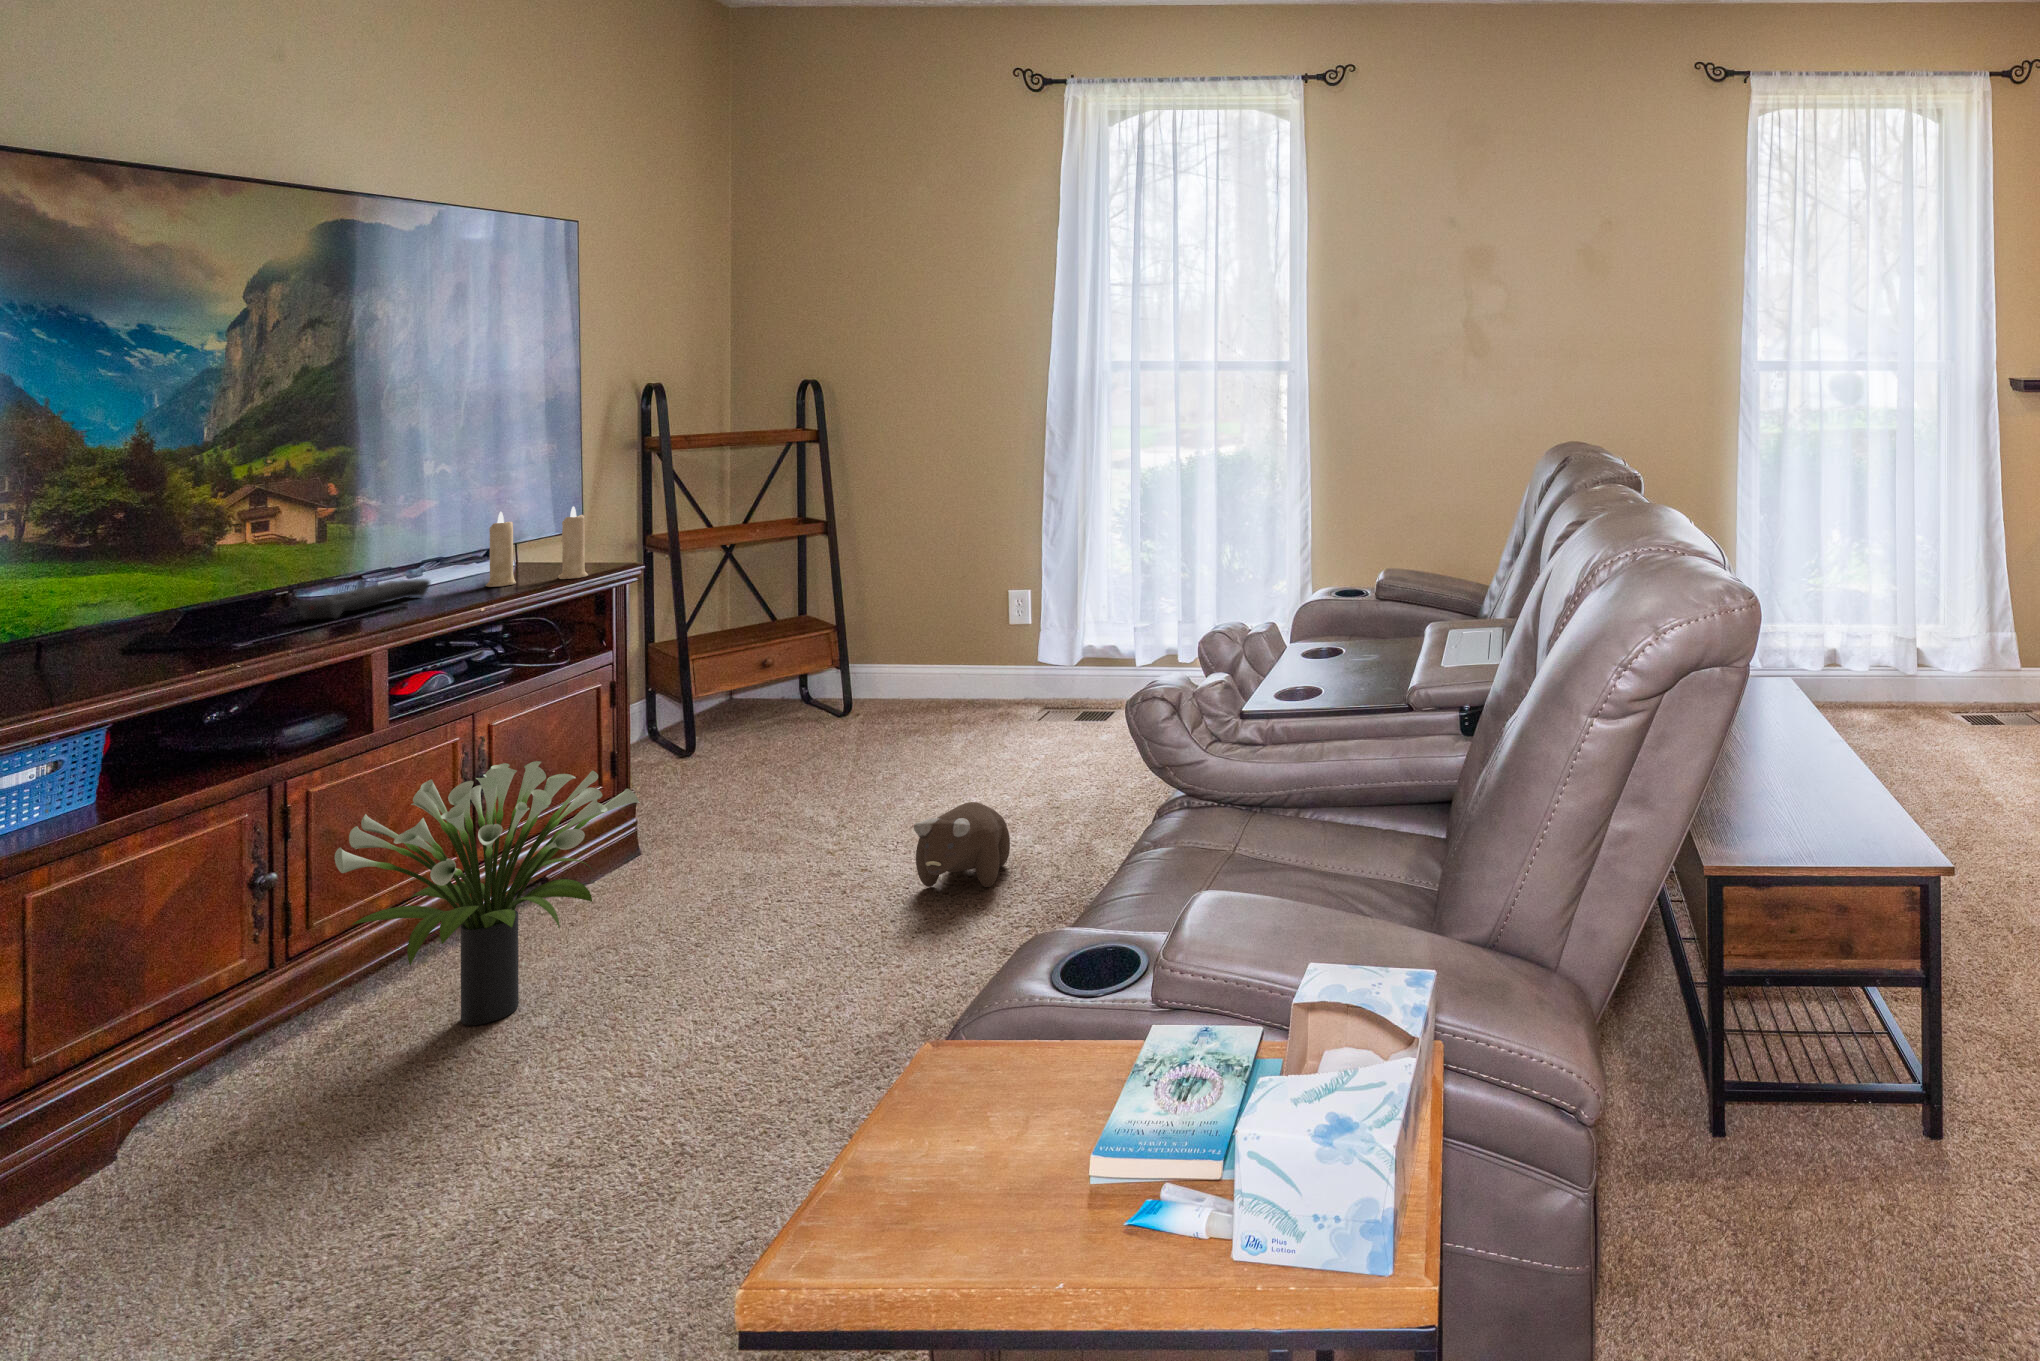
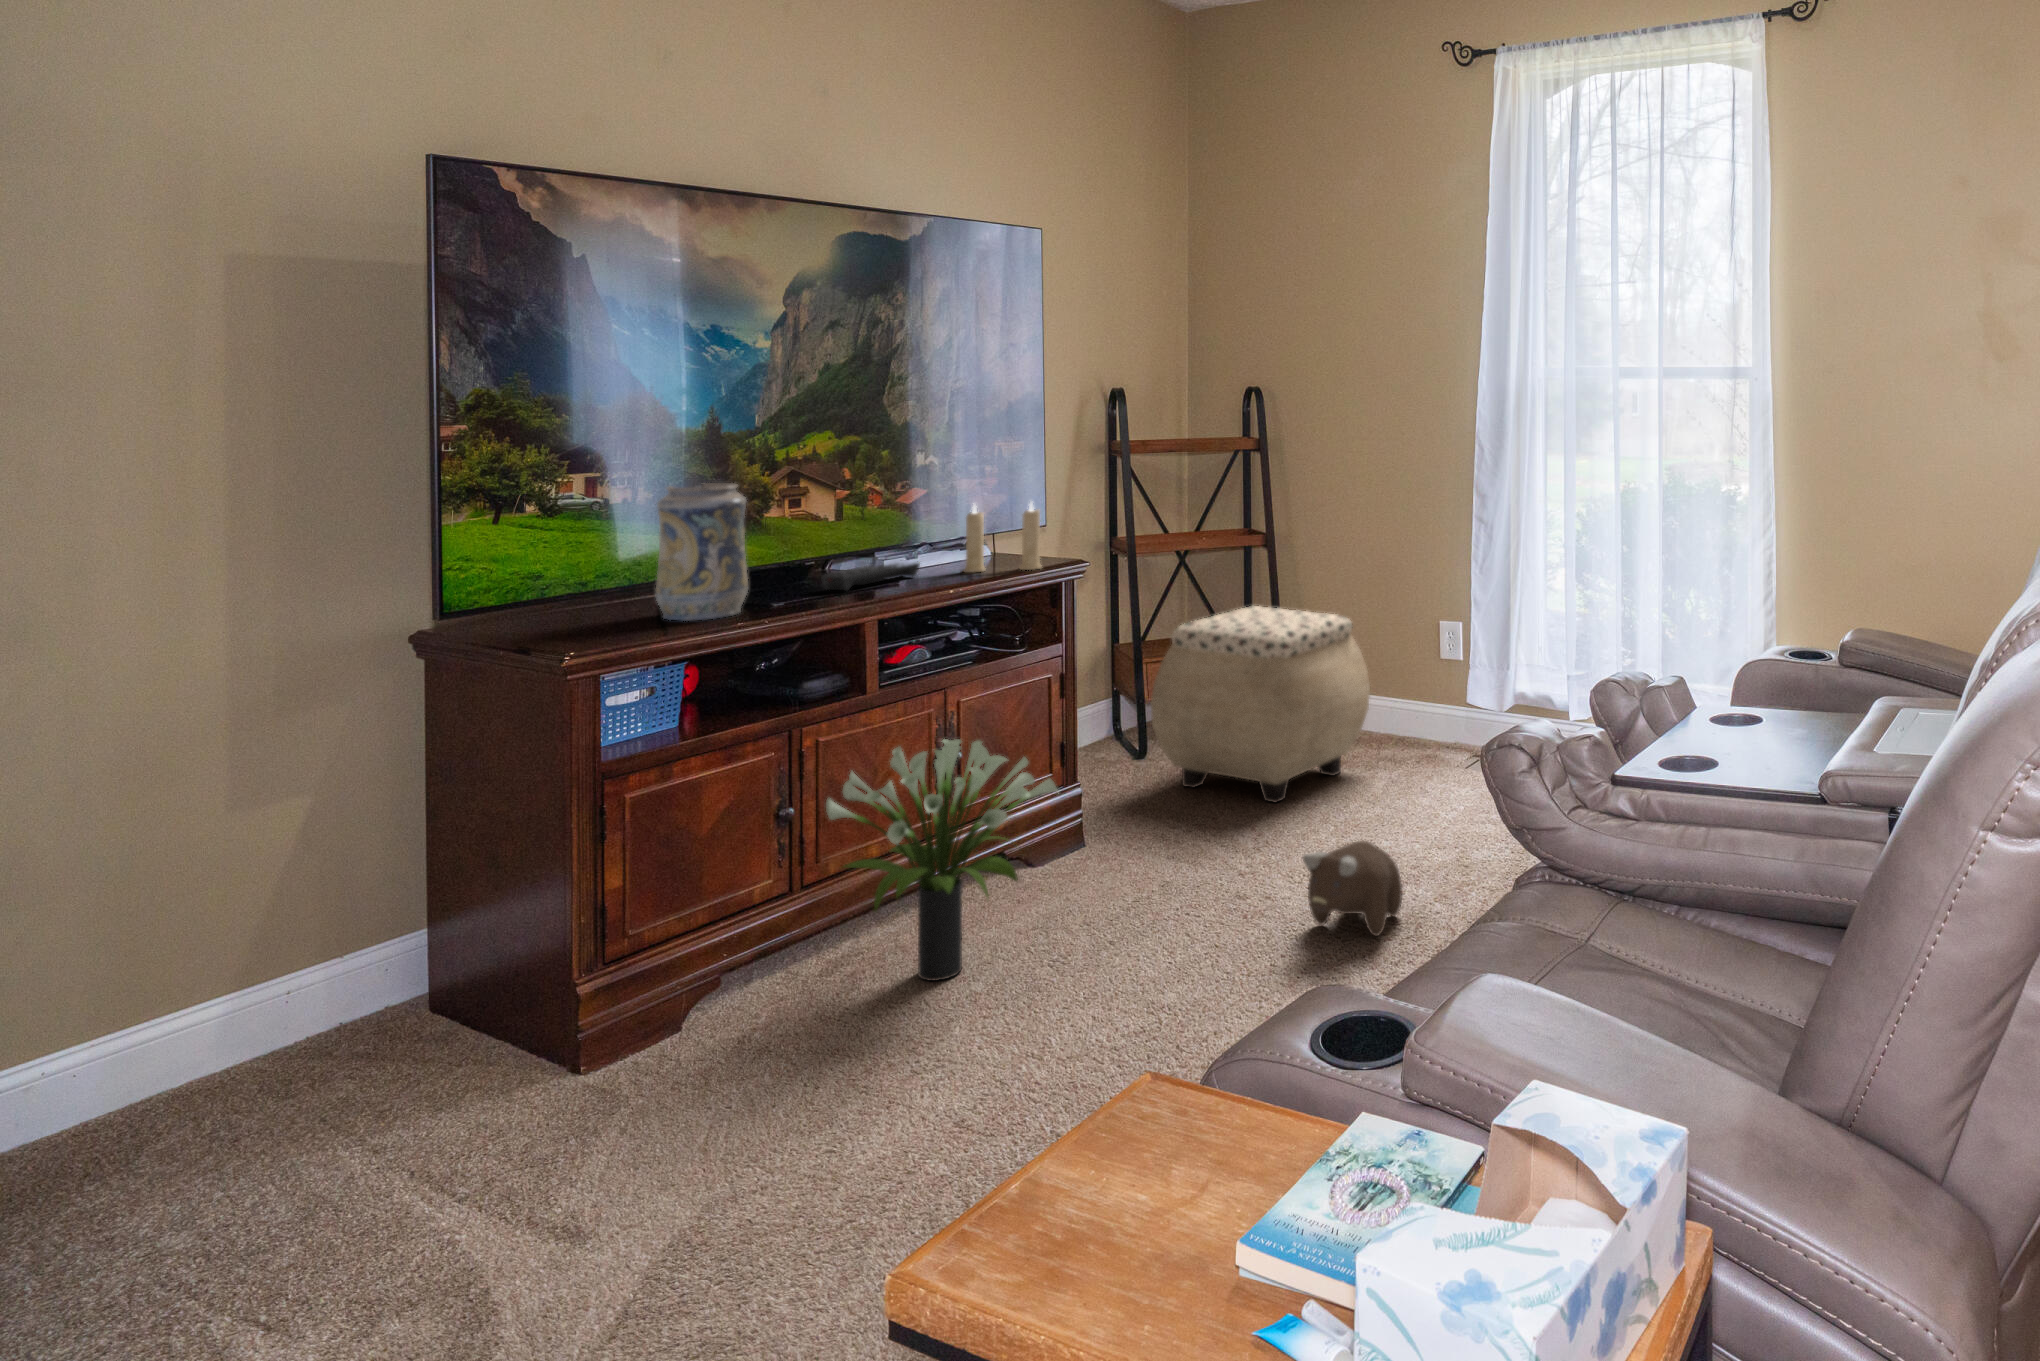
decorative vase: none [55,506,201,672] -> present [656,483,748,620]
ottoman: none [707,596,945,781] -> present [1151,606,1370,802]

